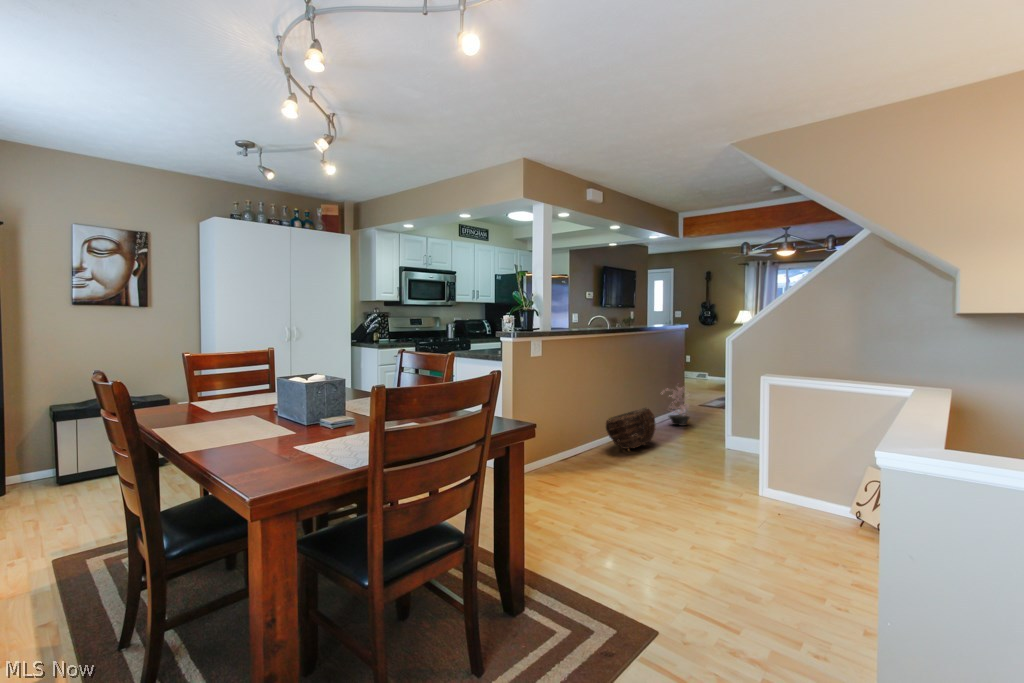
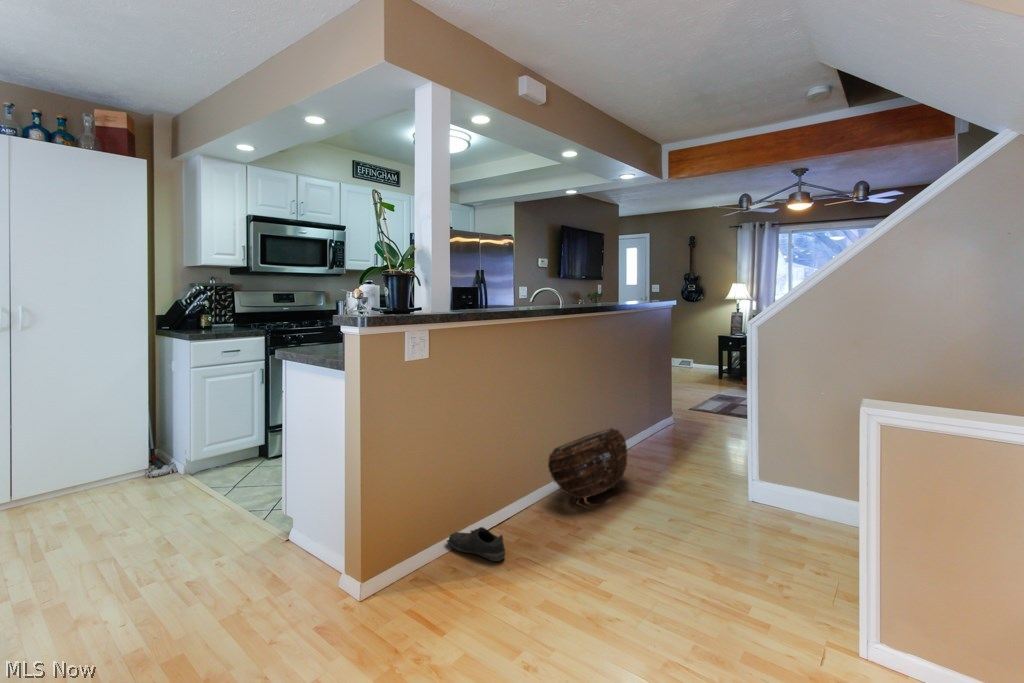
potted plant: present [662,386,689,426] -> none [633,382,680,445]
shoe: none [550,454,586,472] -> present [447,527,505,561]

